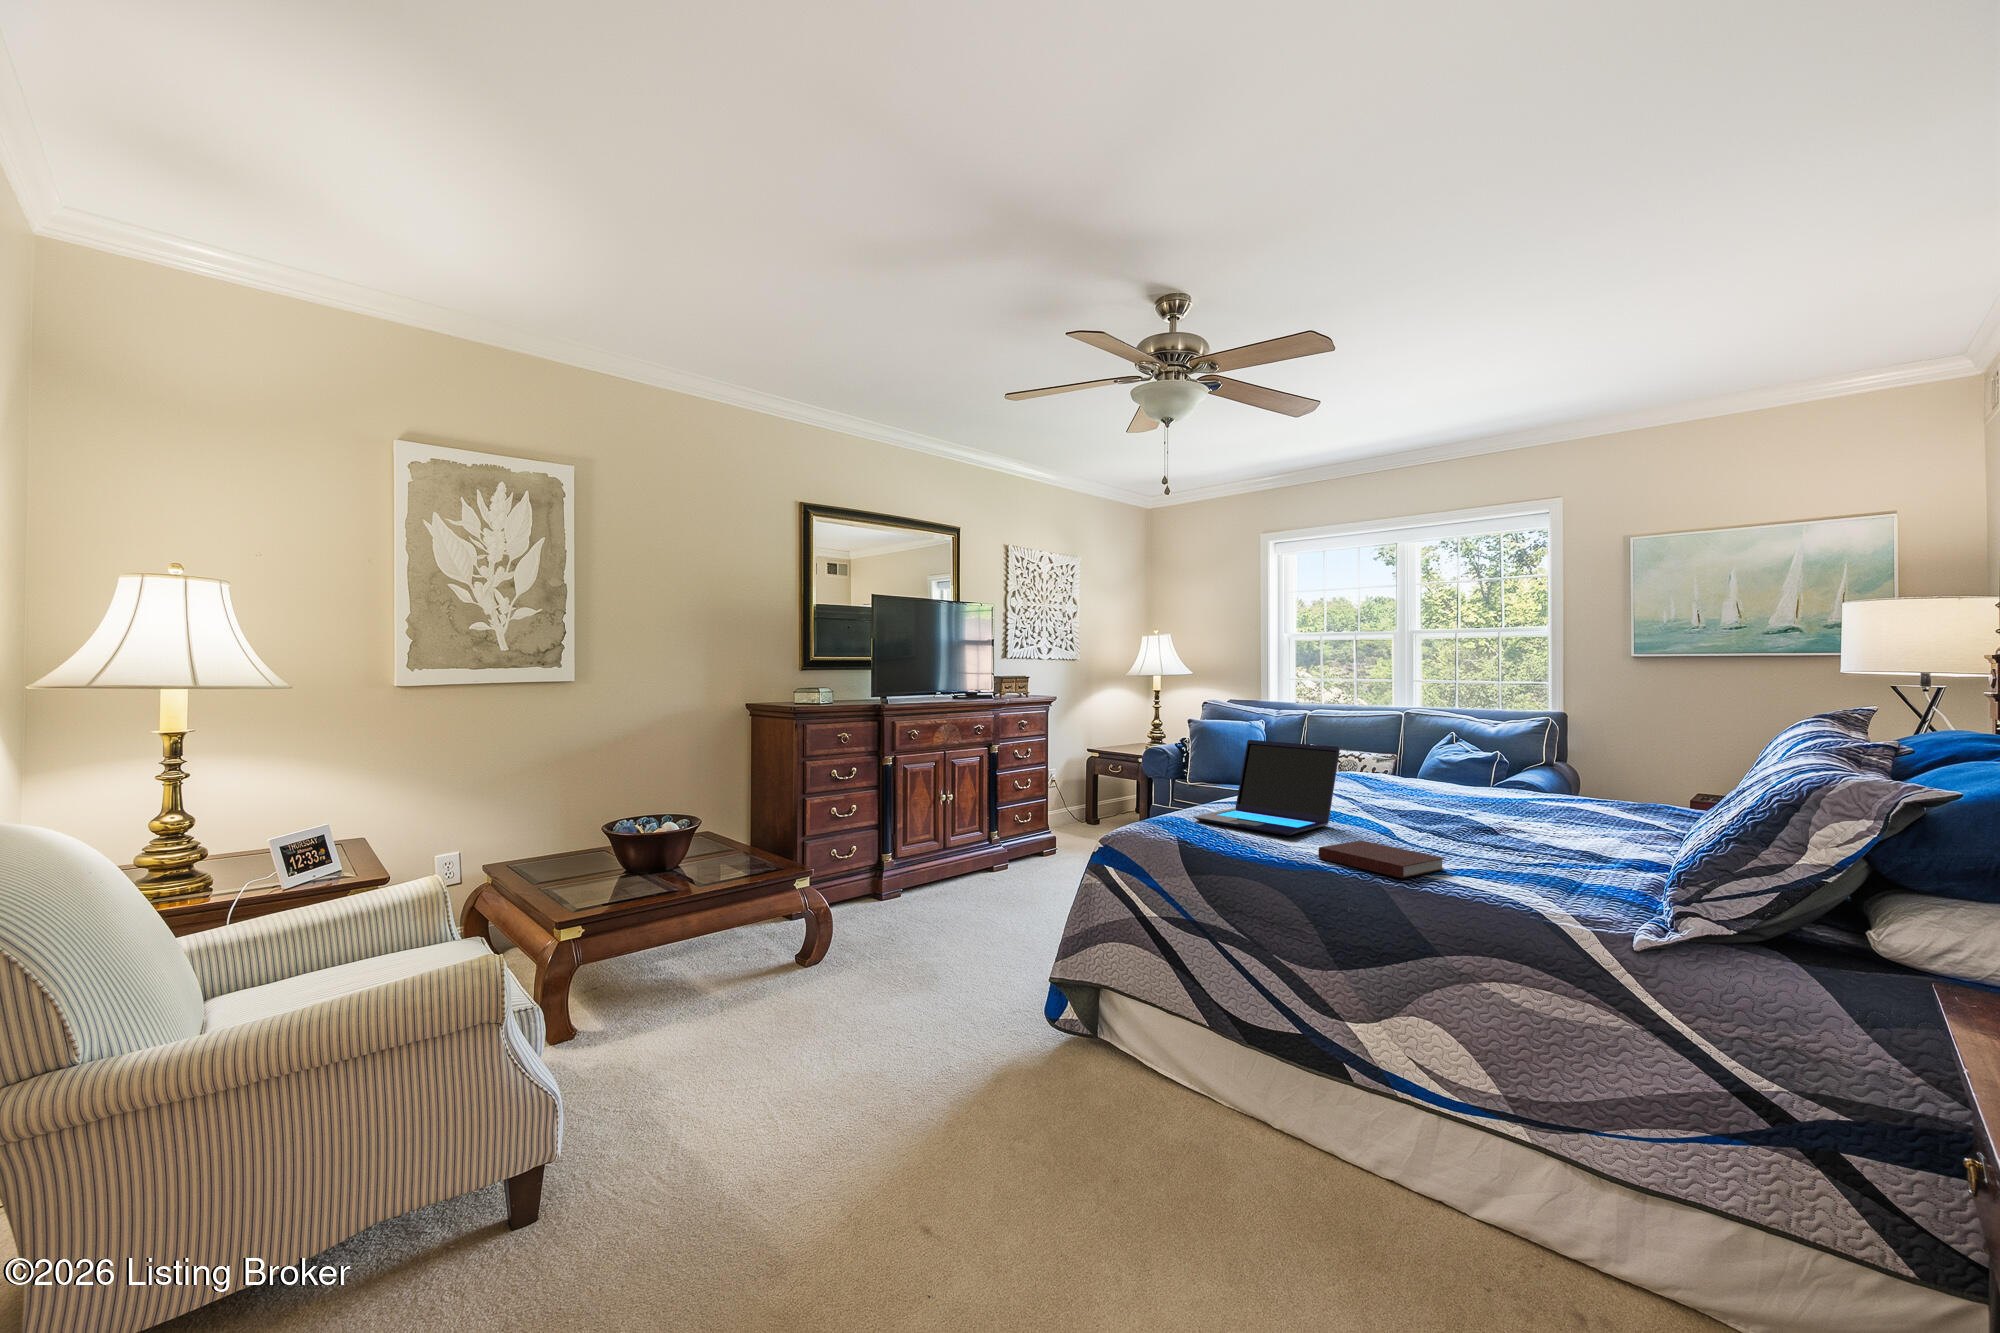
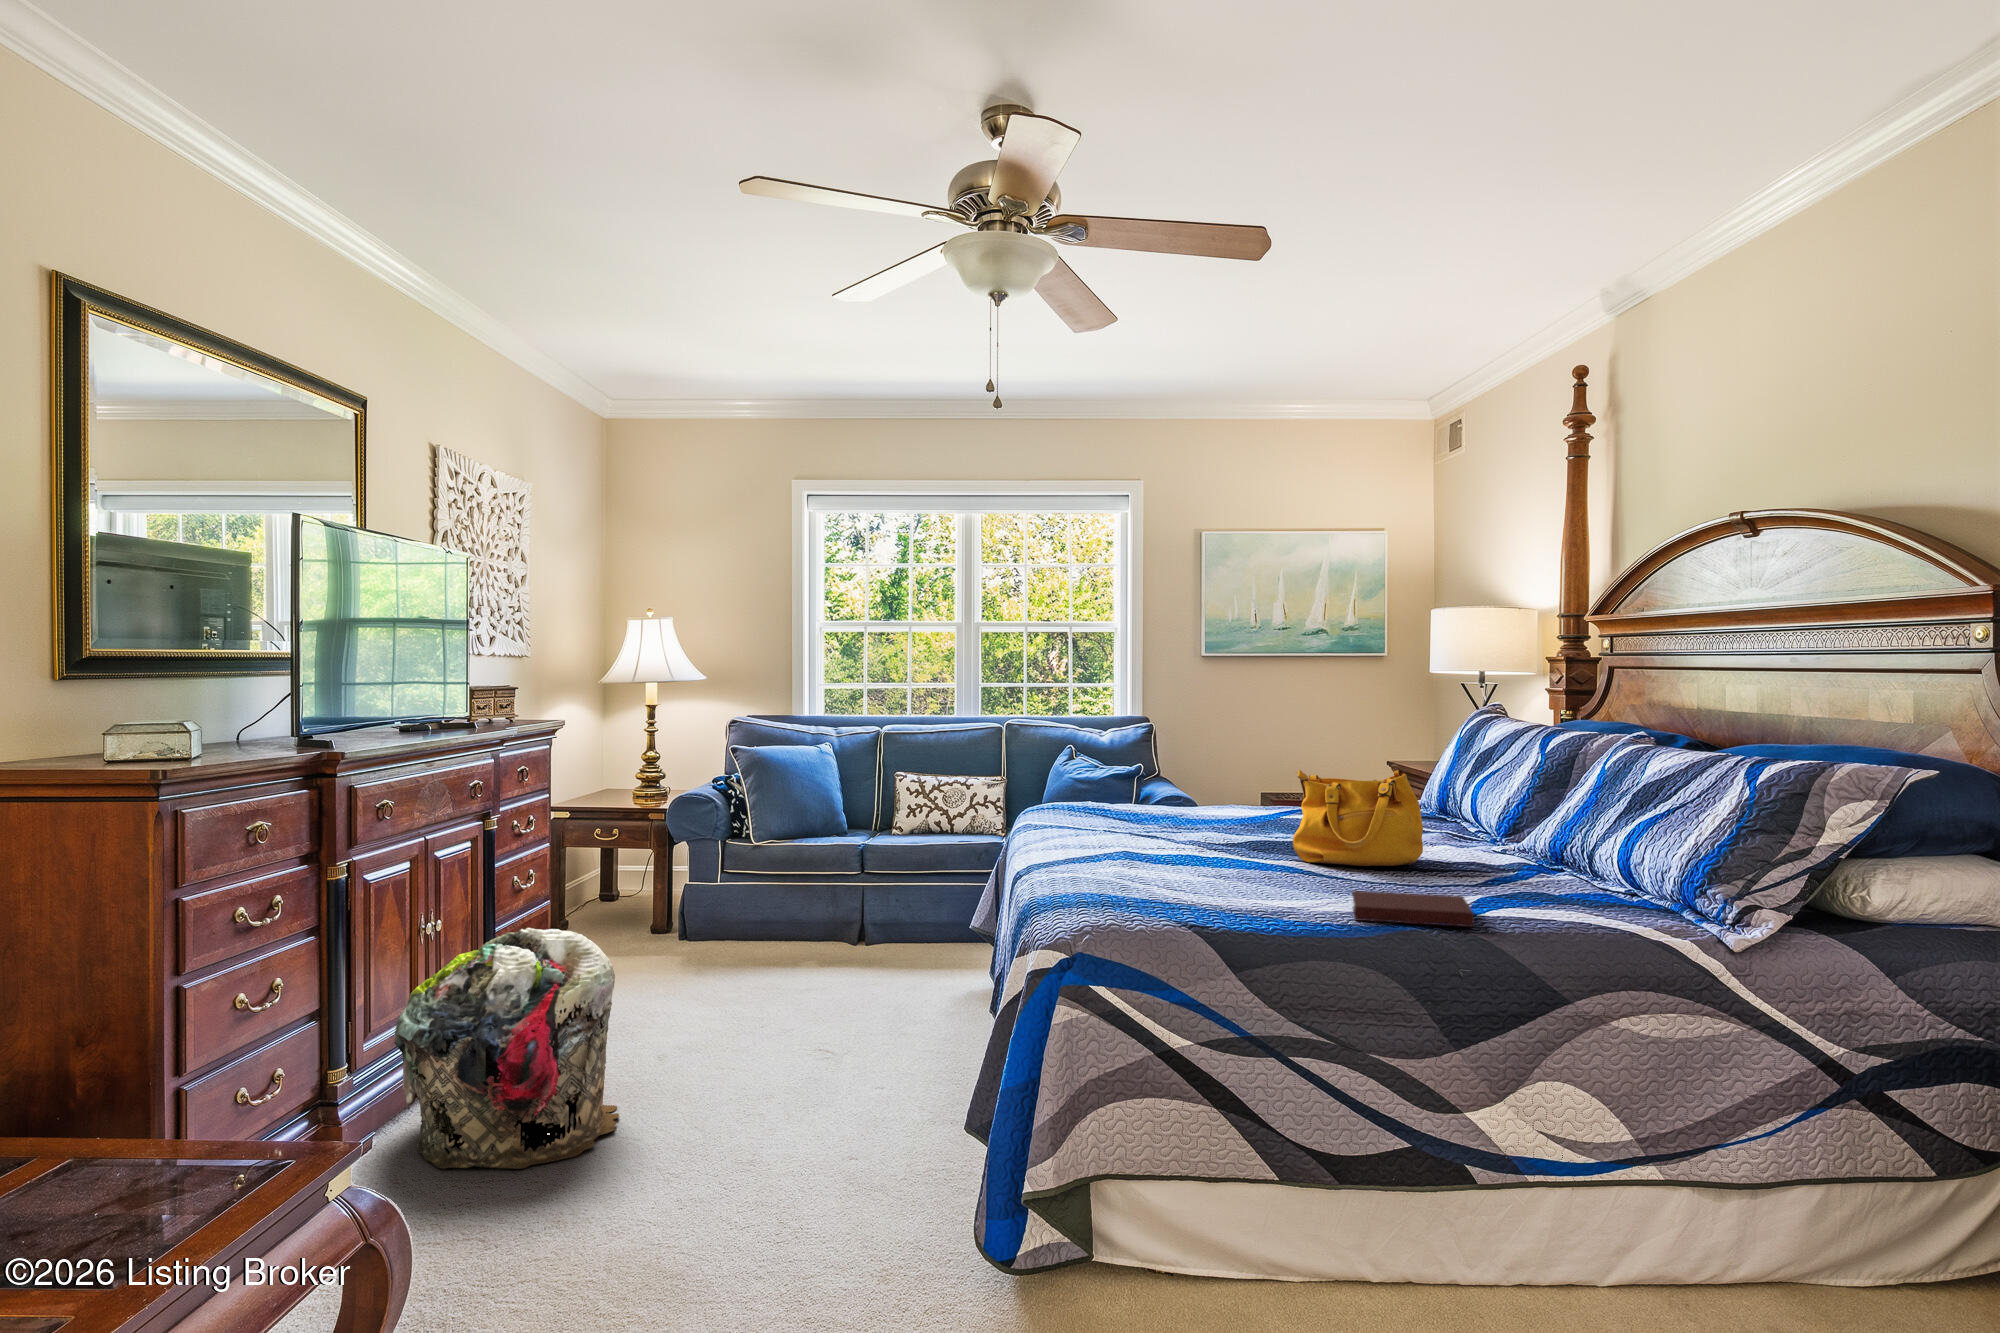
laptop: present [1193,740,1340,835] -> none [1121,776,1275,898]
handbag: none [1405,747,1528,839] -> present [1293,765,1423,866]
laundry basket: none [890,801,1000,923] -> present [394,928,619,1169]

